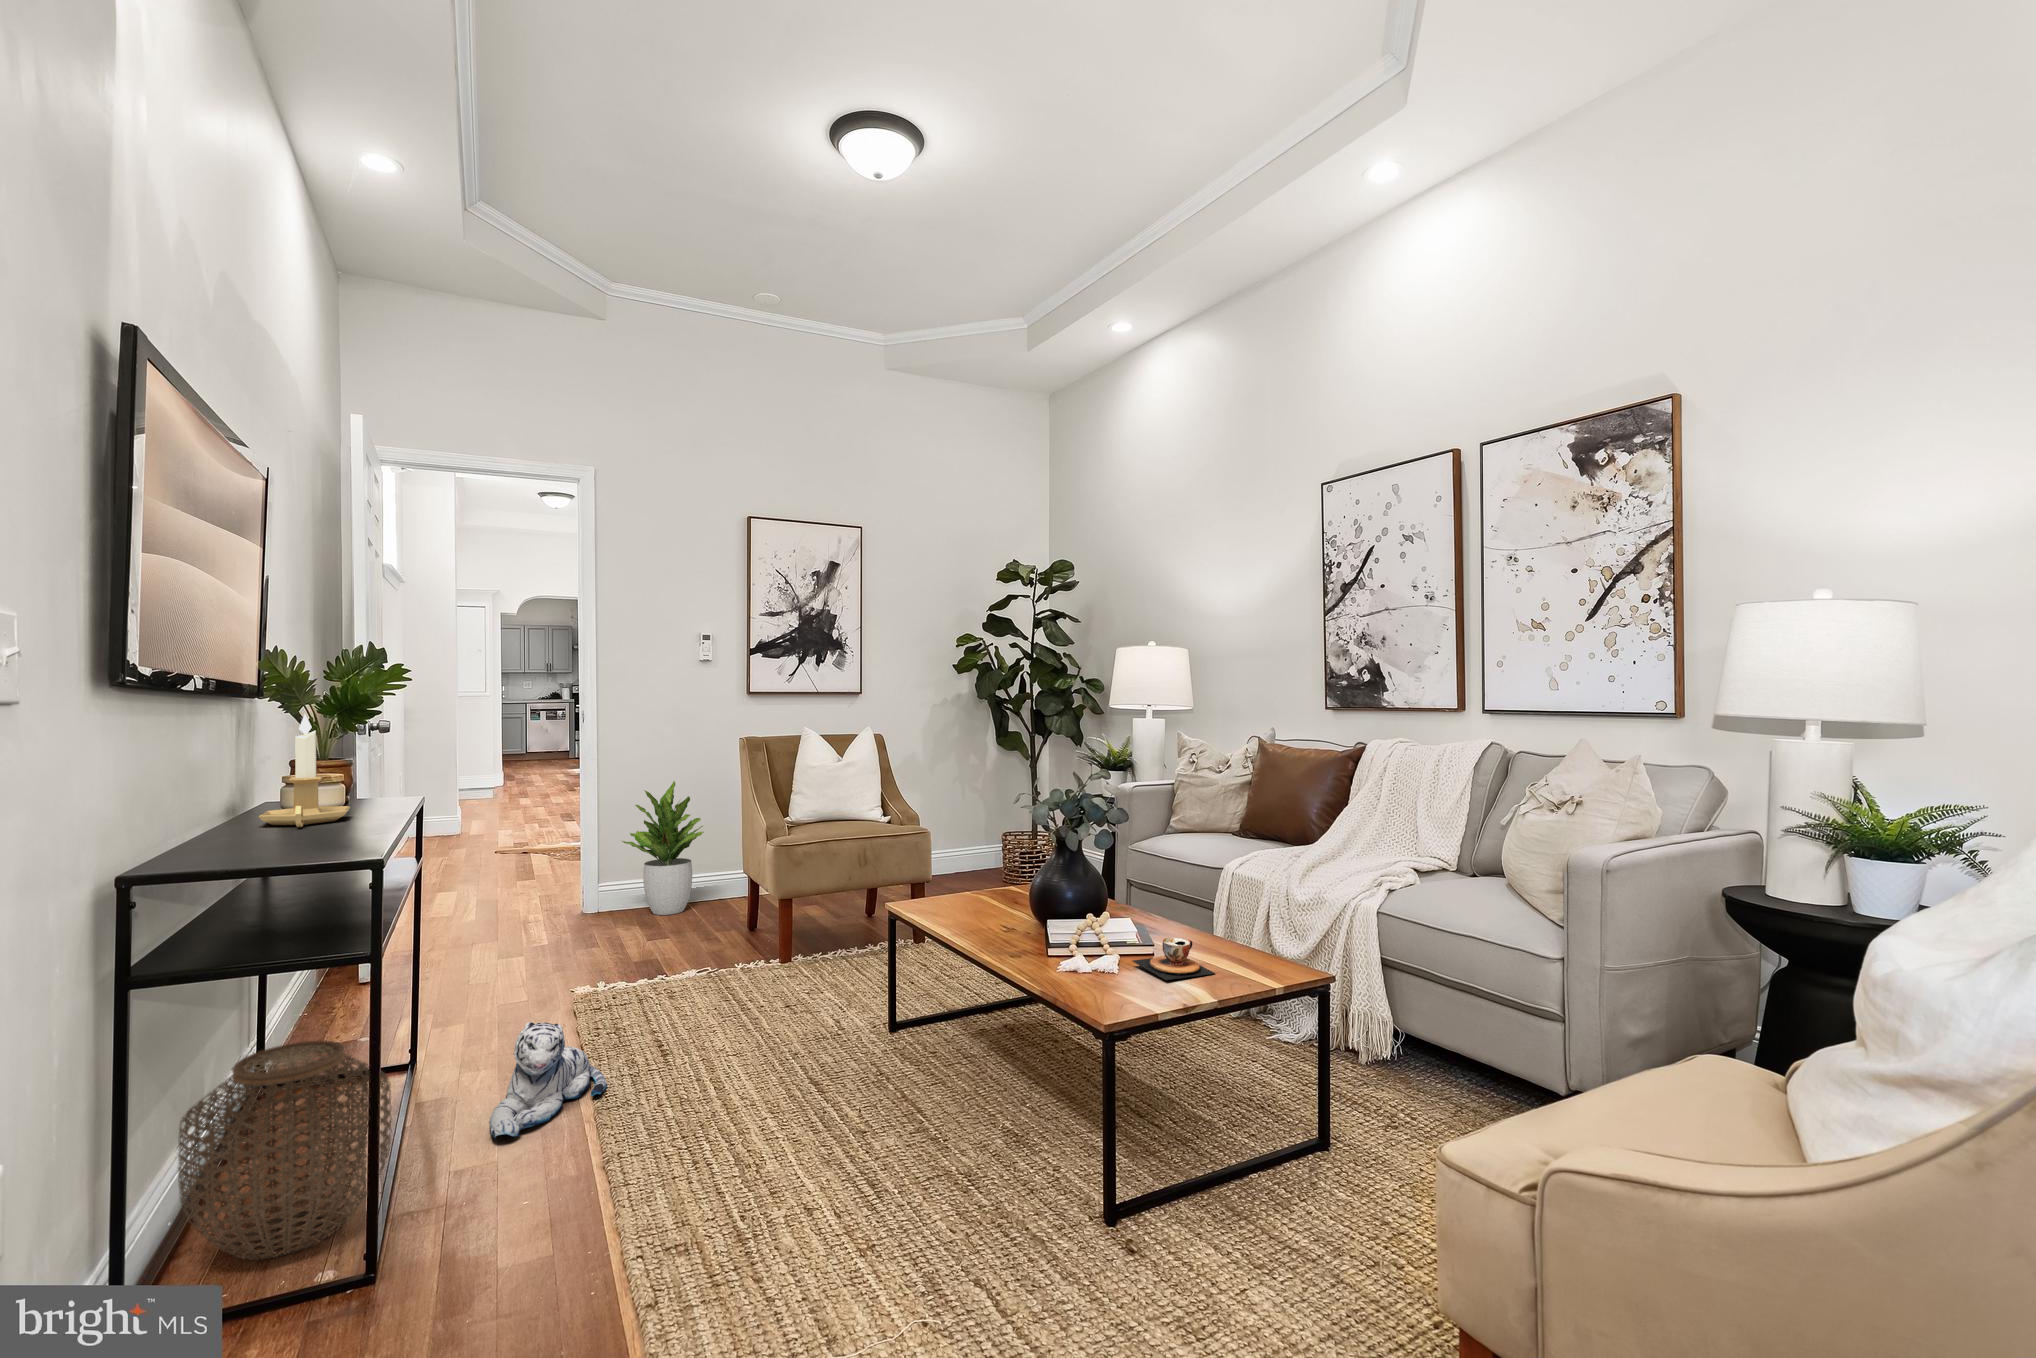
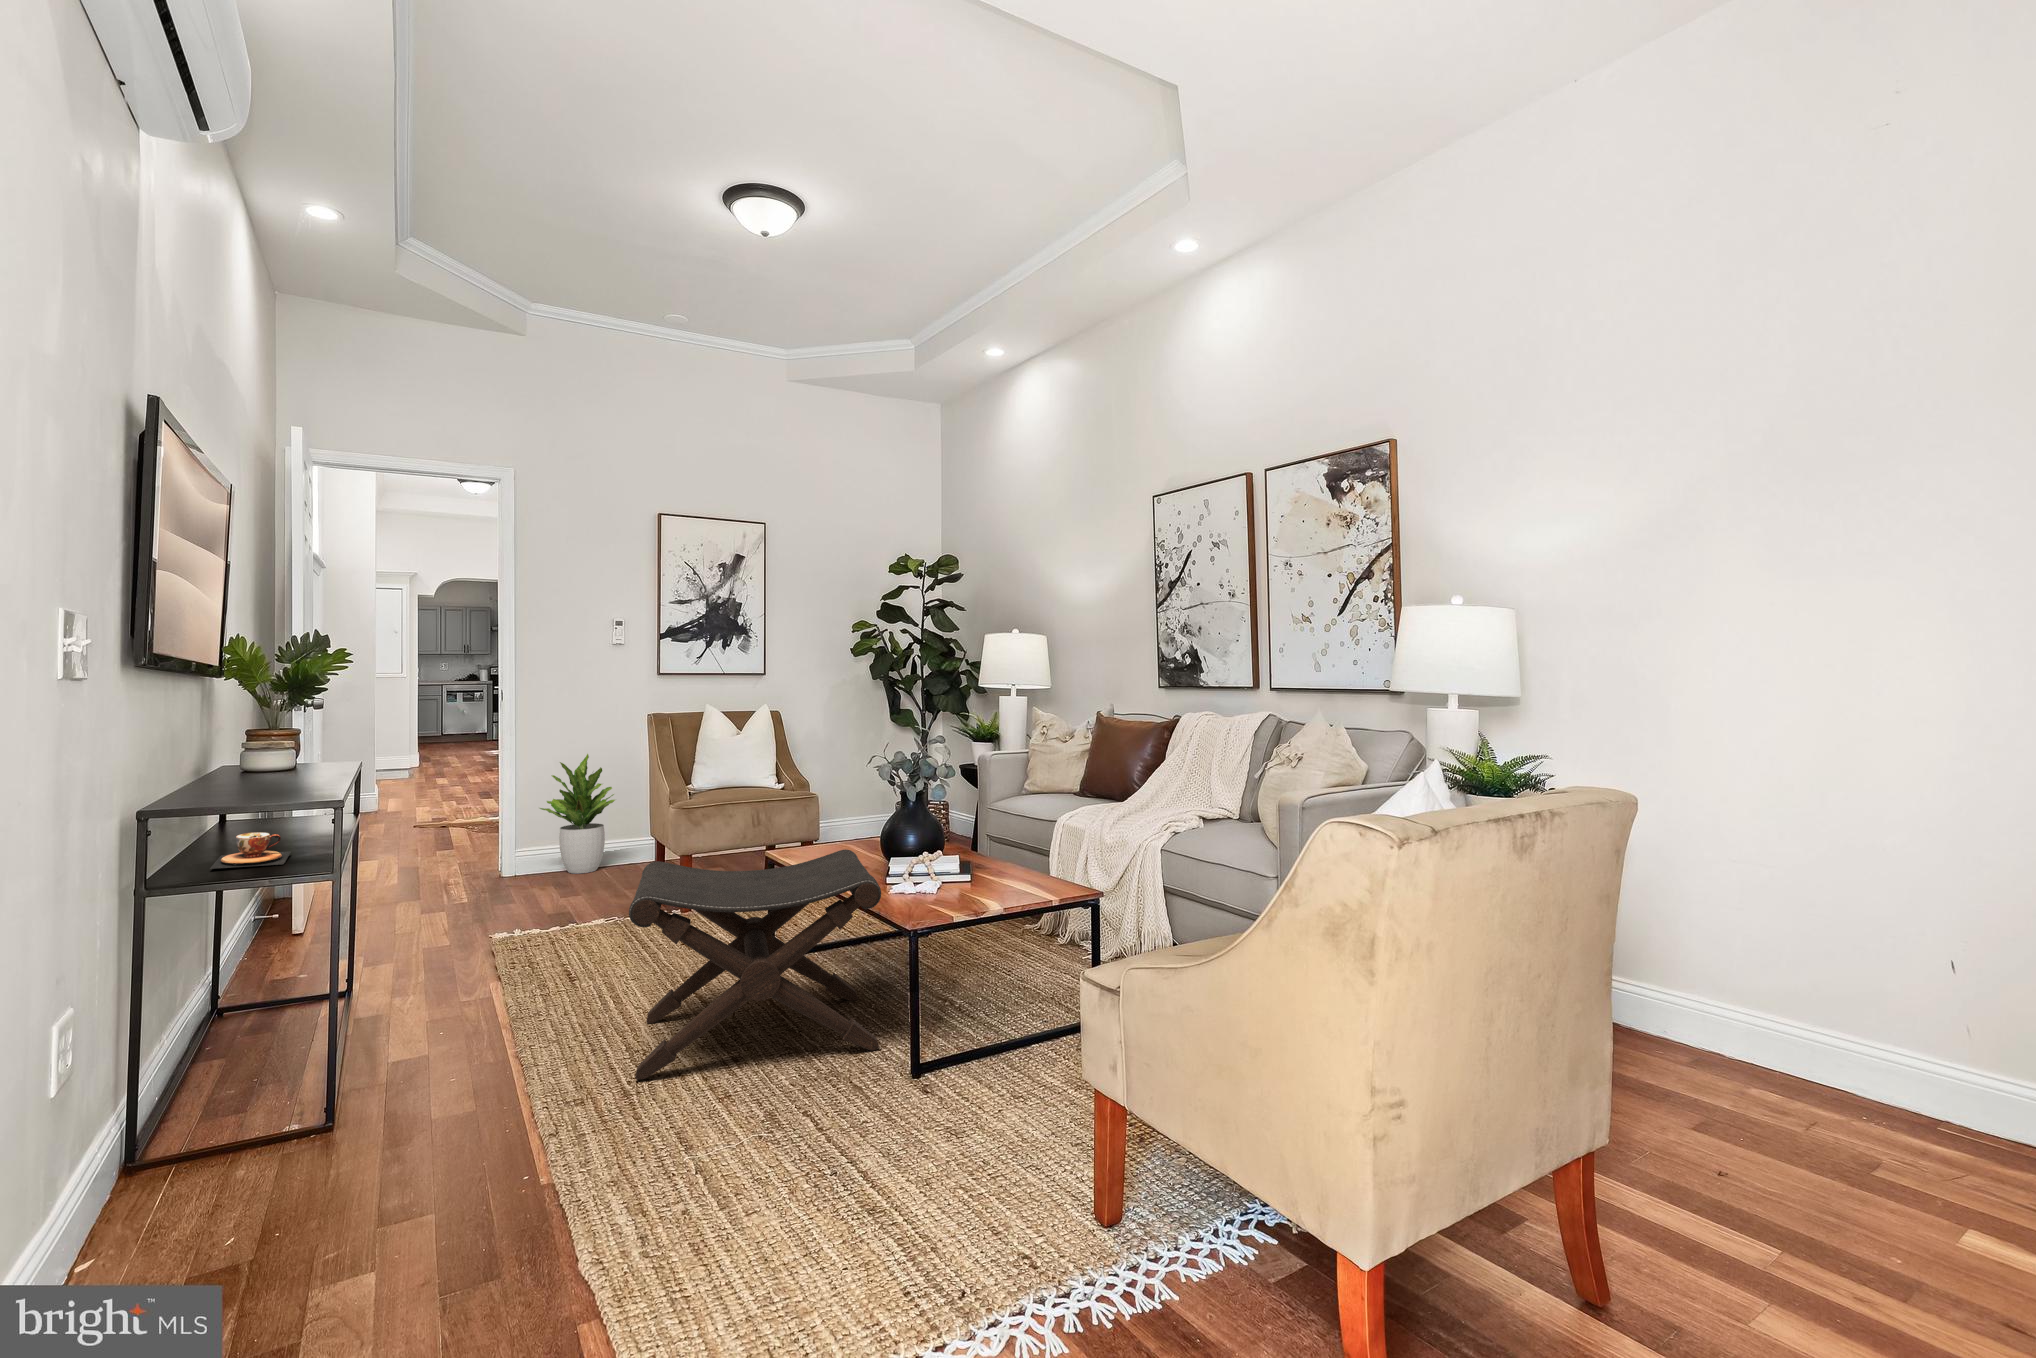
candlestick: present [259,714,350,827] -> none [226,690,302,783]
footstool: none [740,909,1054,1216] -> present [629,849,881,1079]
teacup: present [1132,938,1215,980] -> present [210,832,291,869]
plush toy: present [489,1022,607,1139] -> none [424,946,524,1038]
woven basket: present [178,1041,392,1260] -> none [172,952,344,1119]

